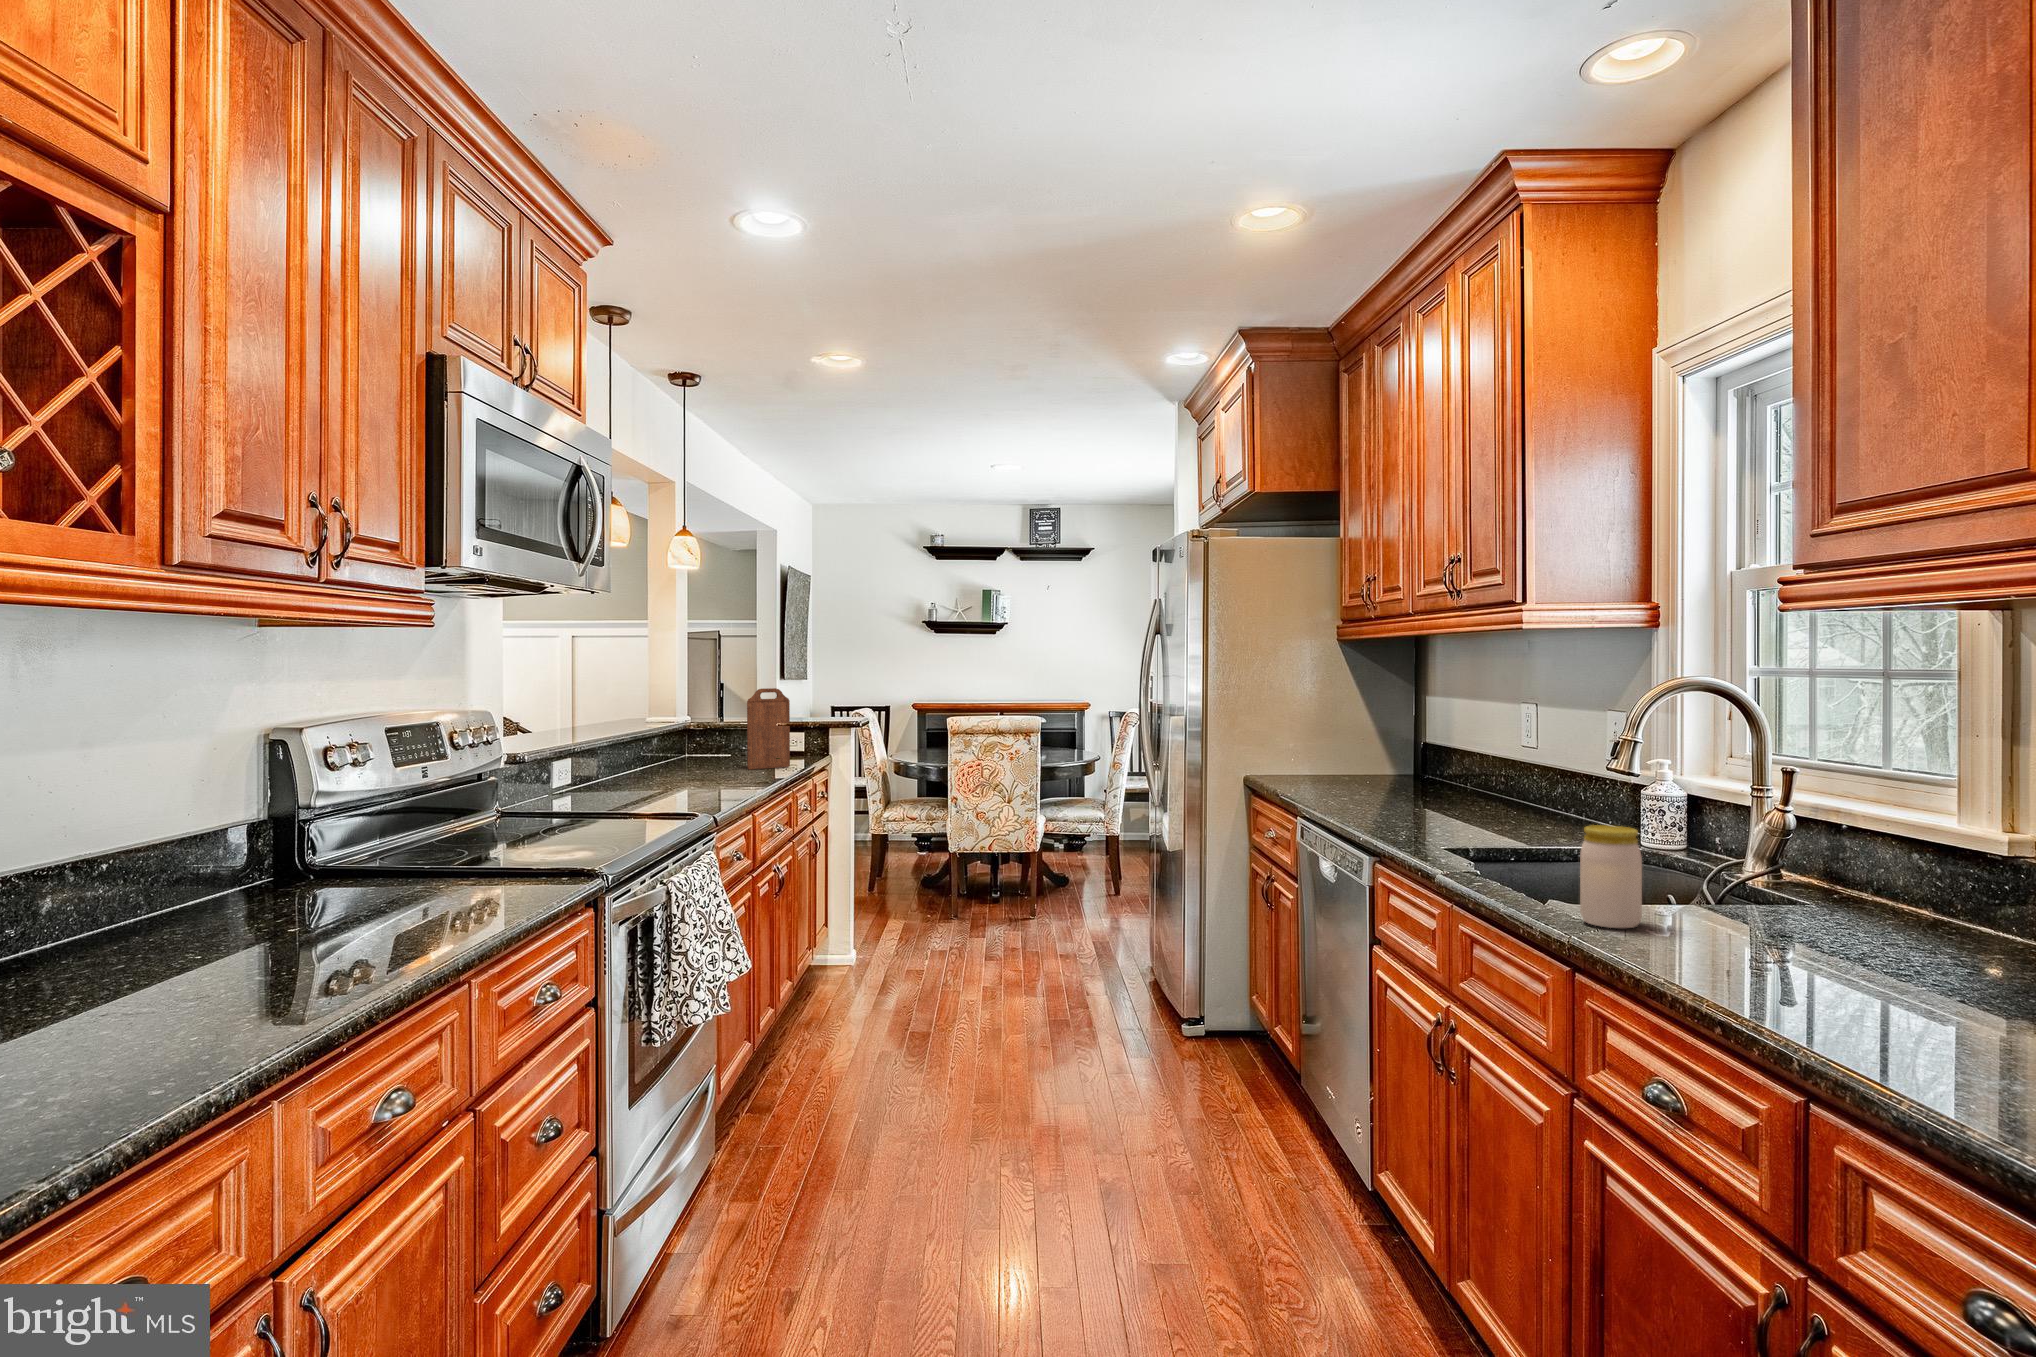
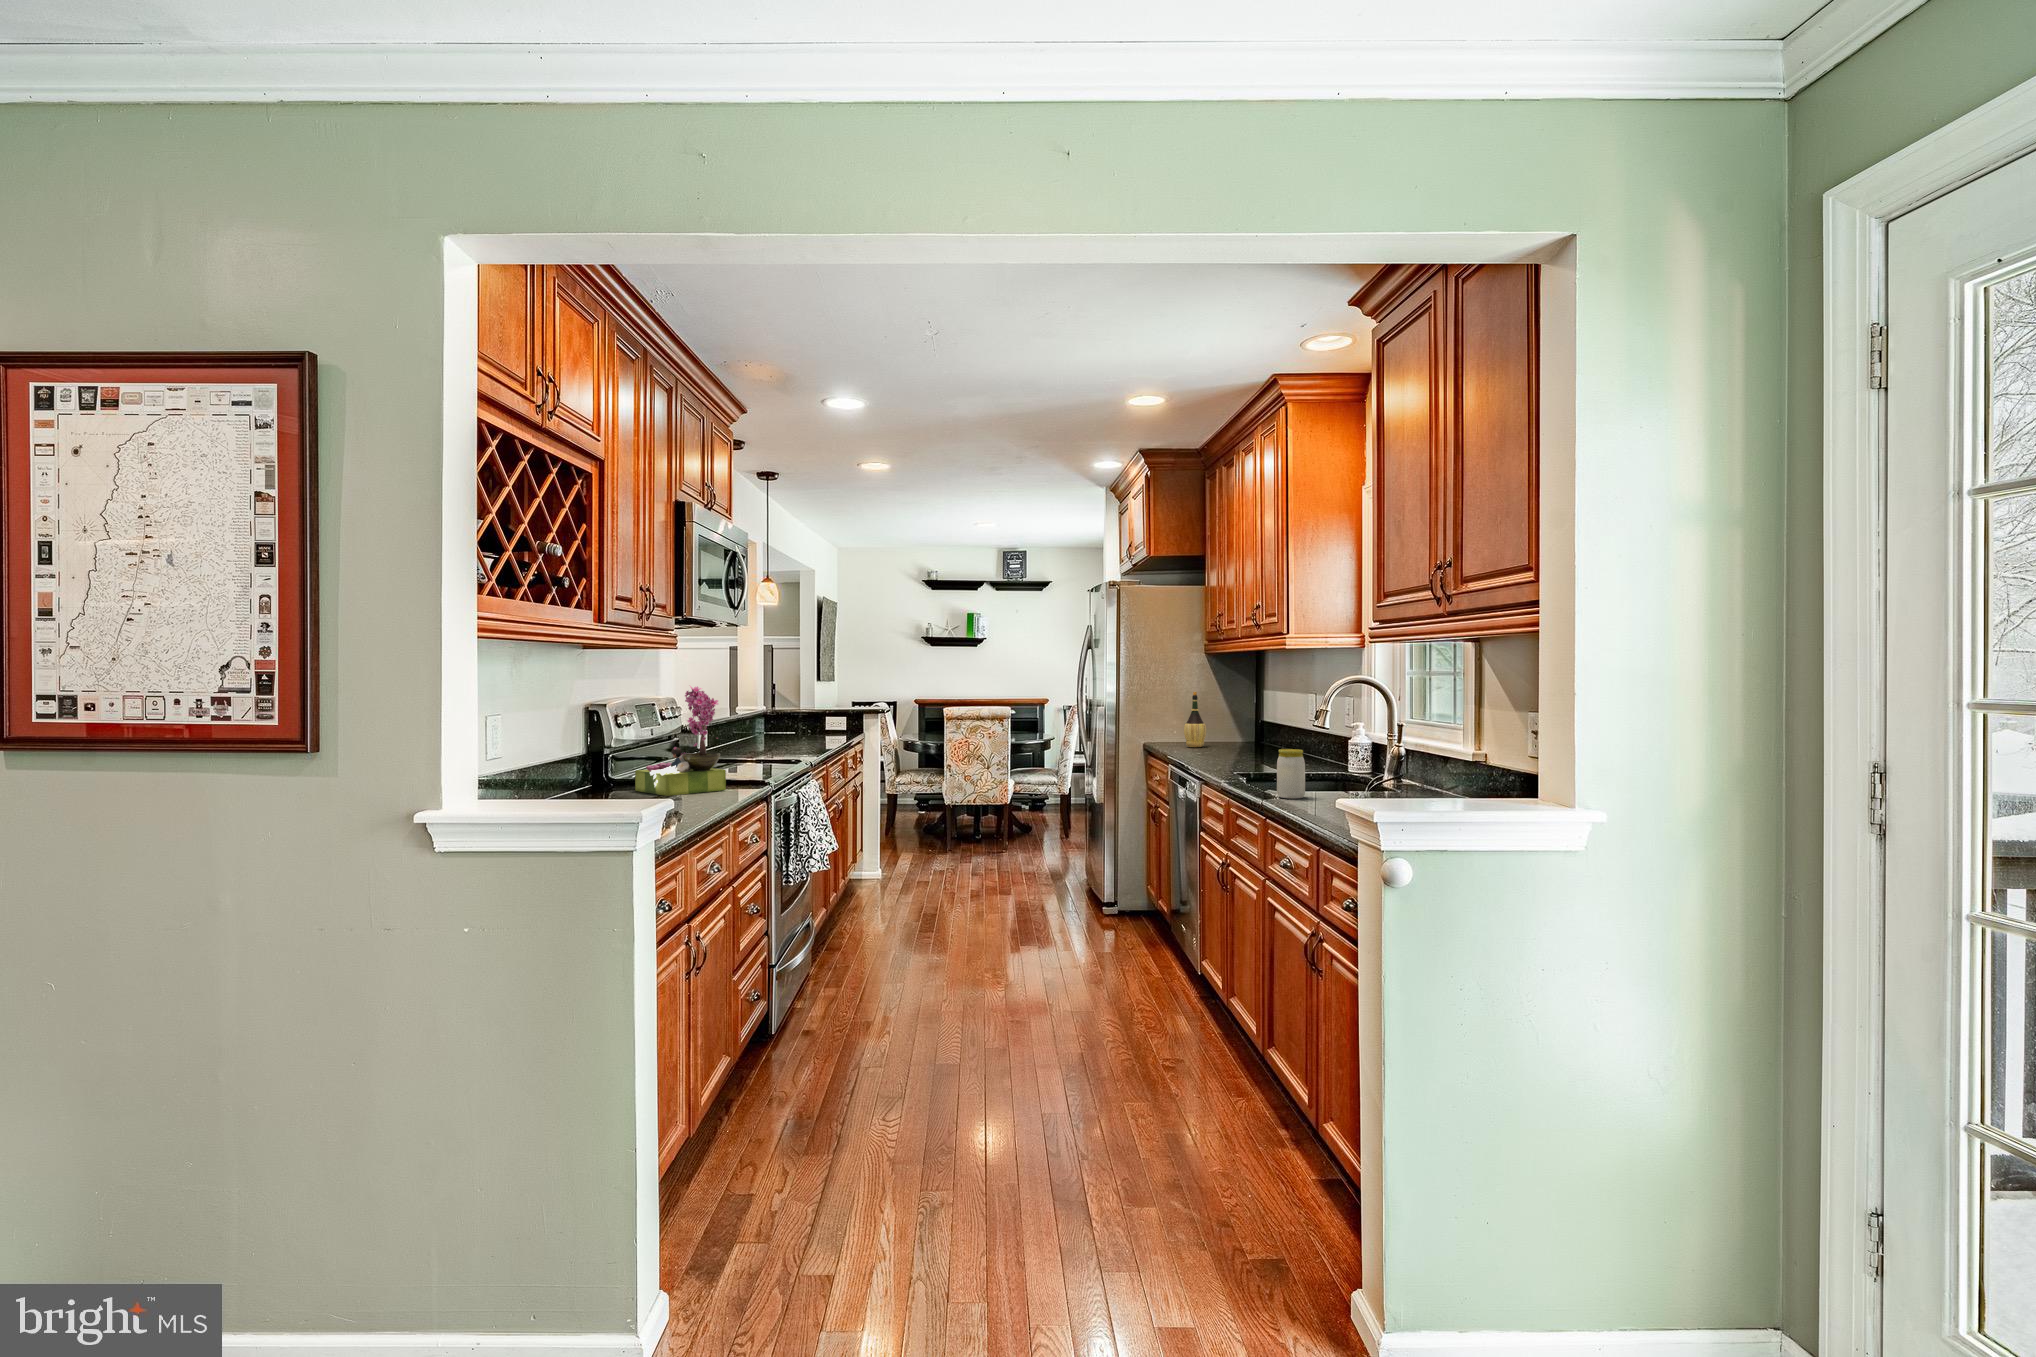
cutting board: present [747,688,790,770] -> none [808,686,837,742]
flower arrangement: none [335,694,505,913] -> present [635,686,726,796]
wine bottle: none [1306,699,1342,784] -> present [1184,692,1206,747]

